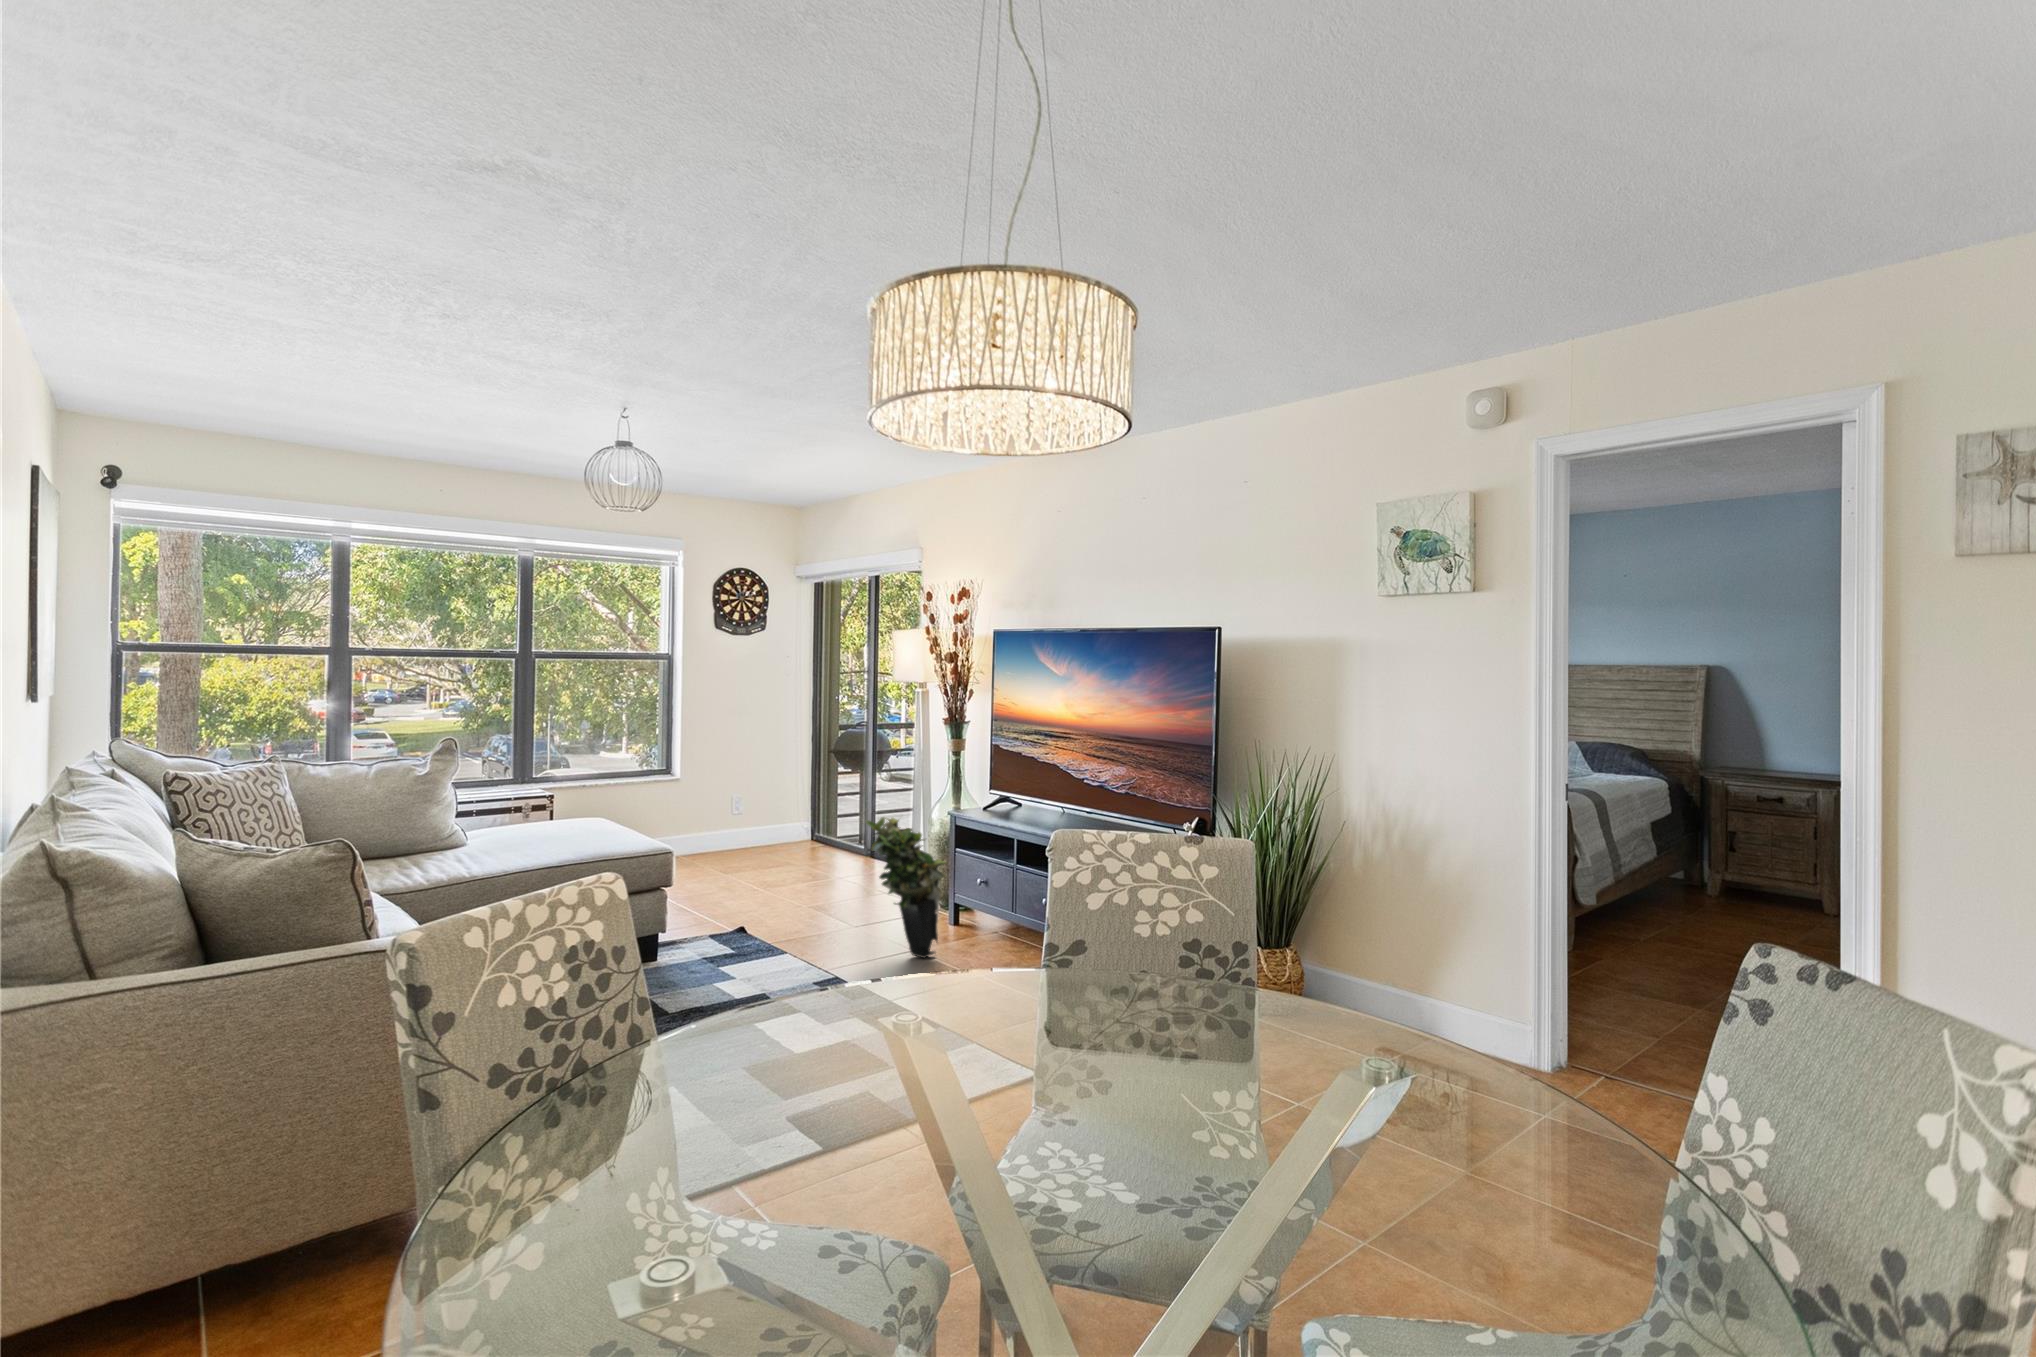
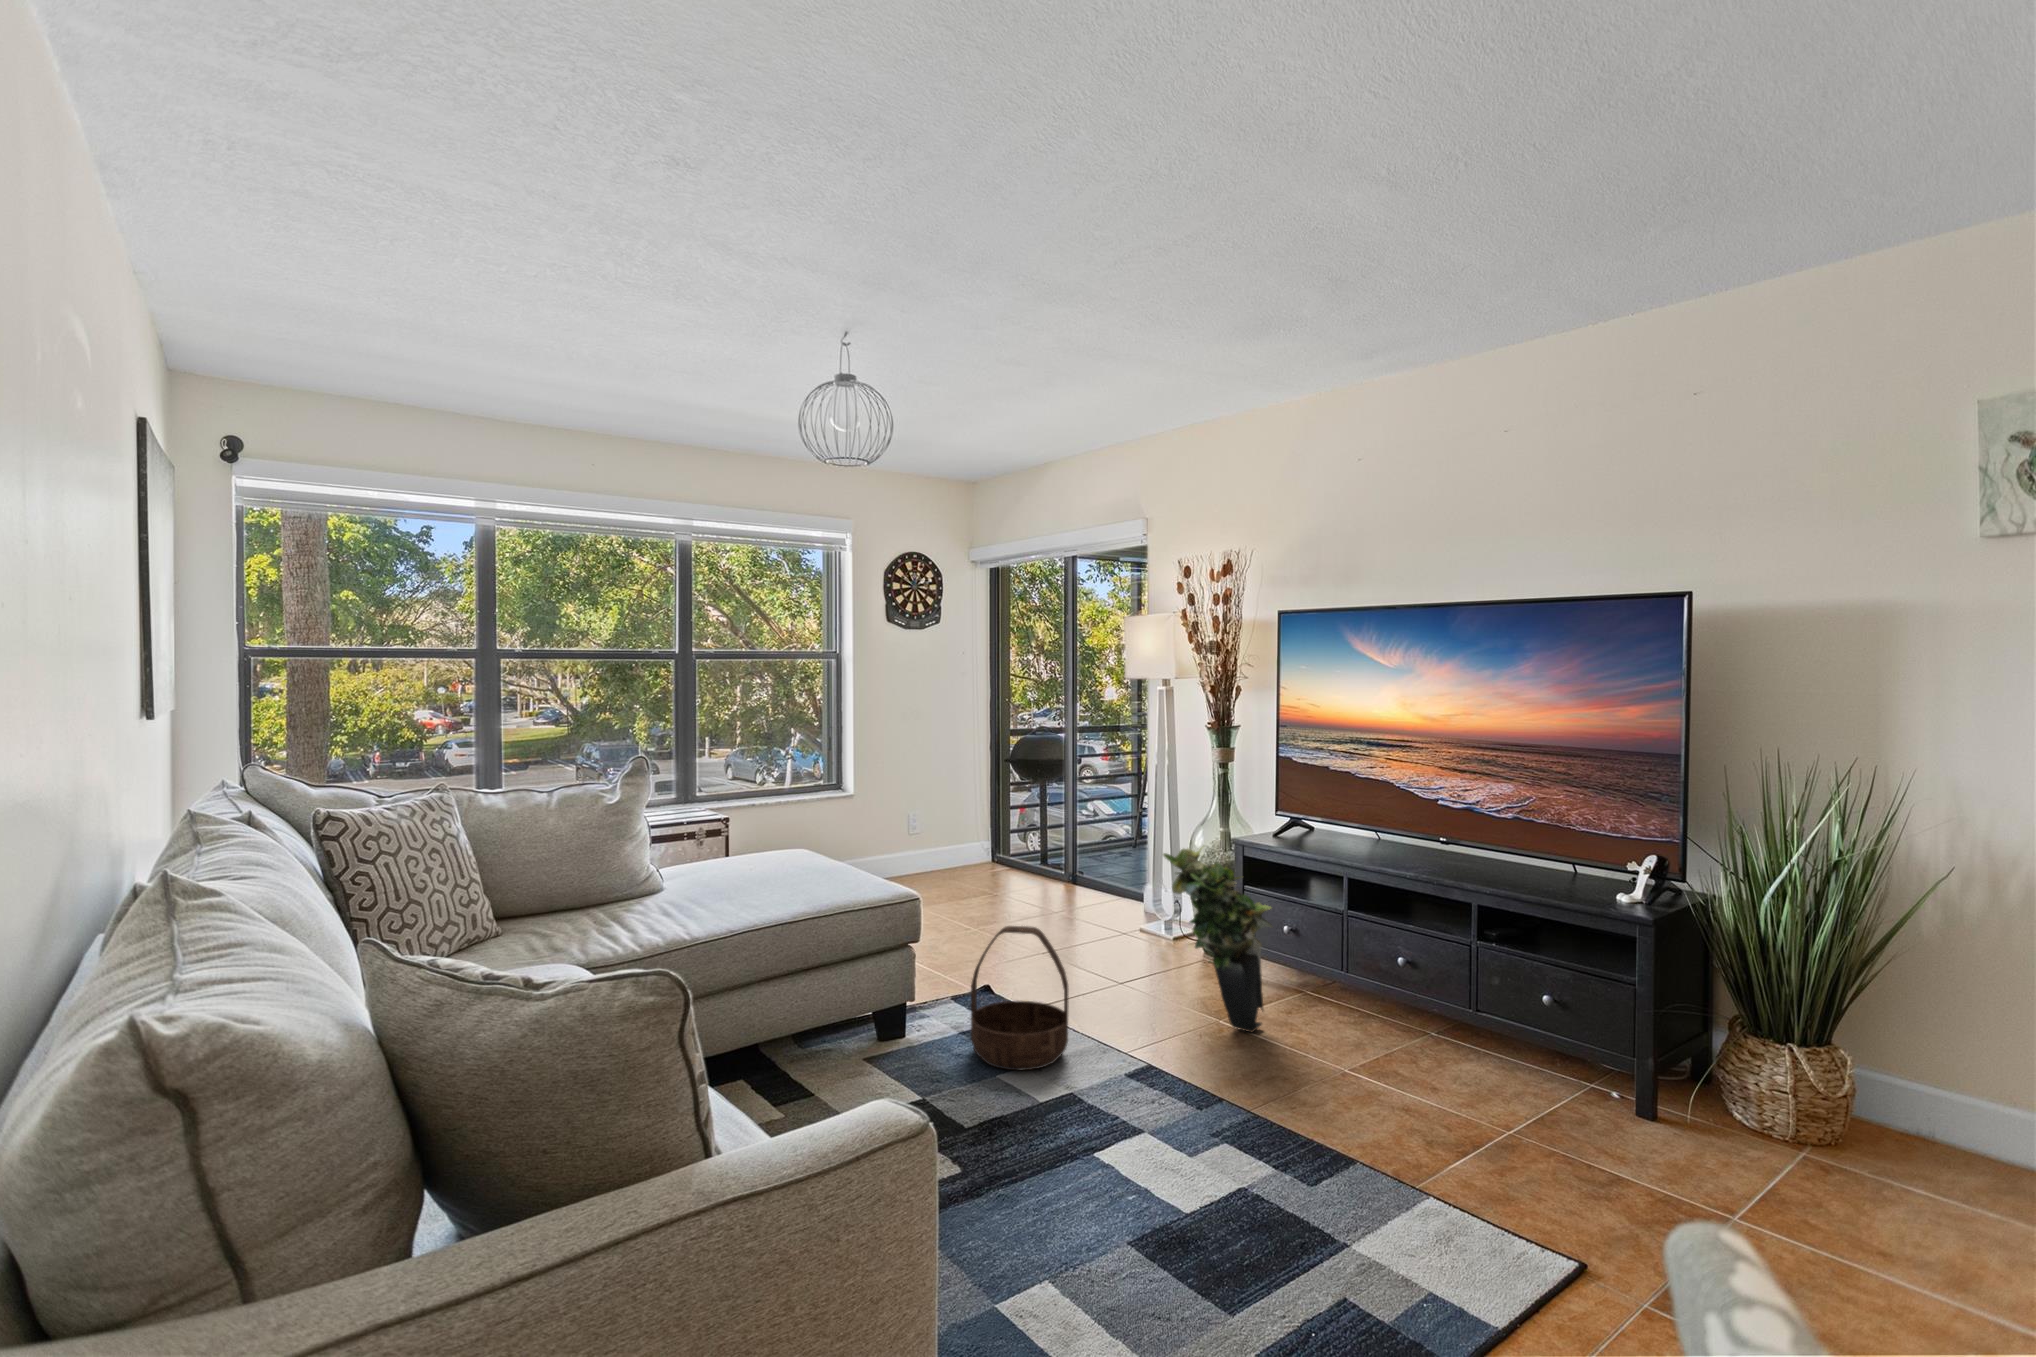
basket: none [692,872,770,979] -> present [971,926,1068,1070]

